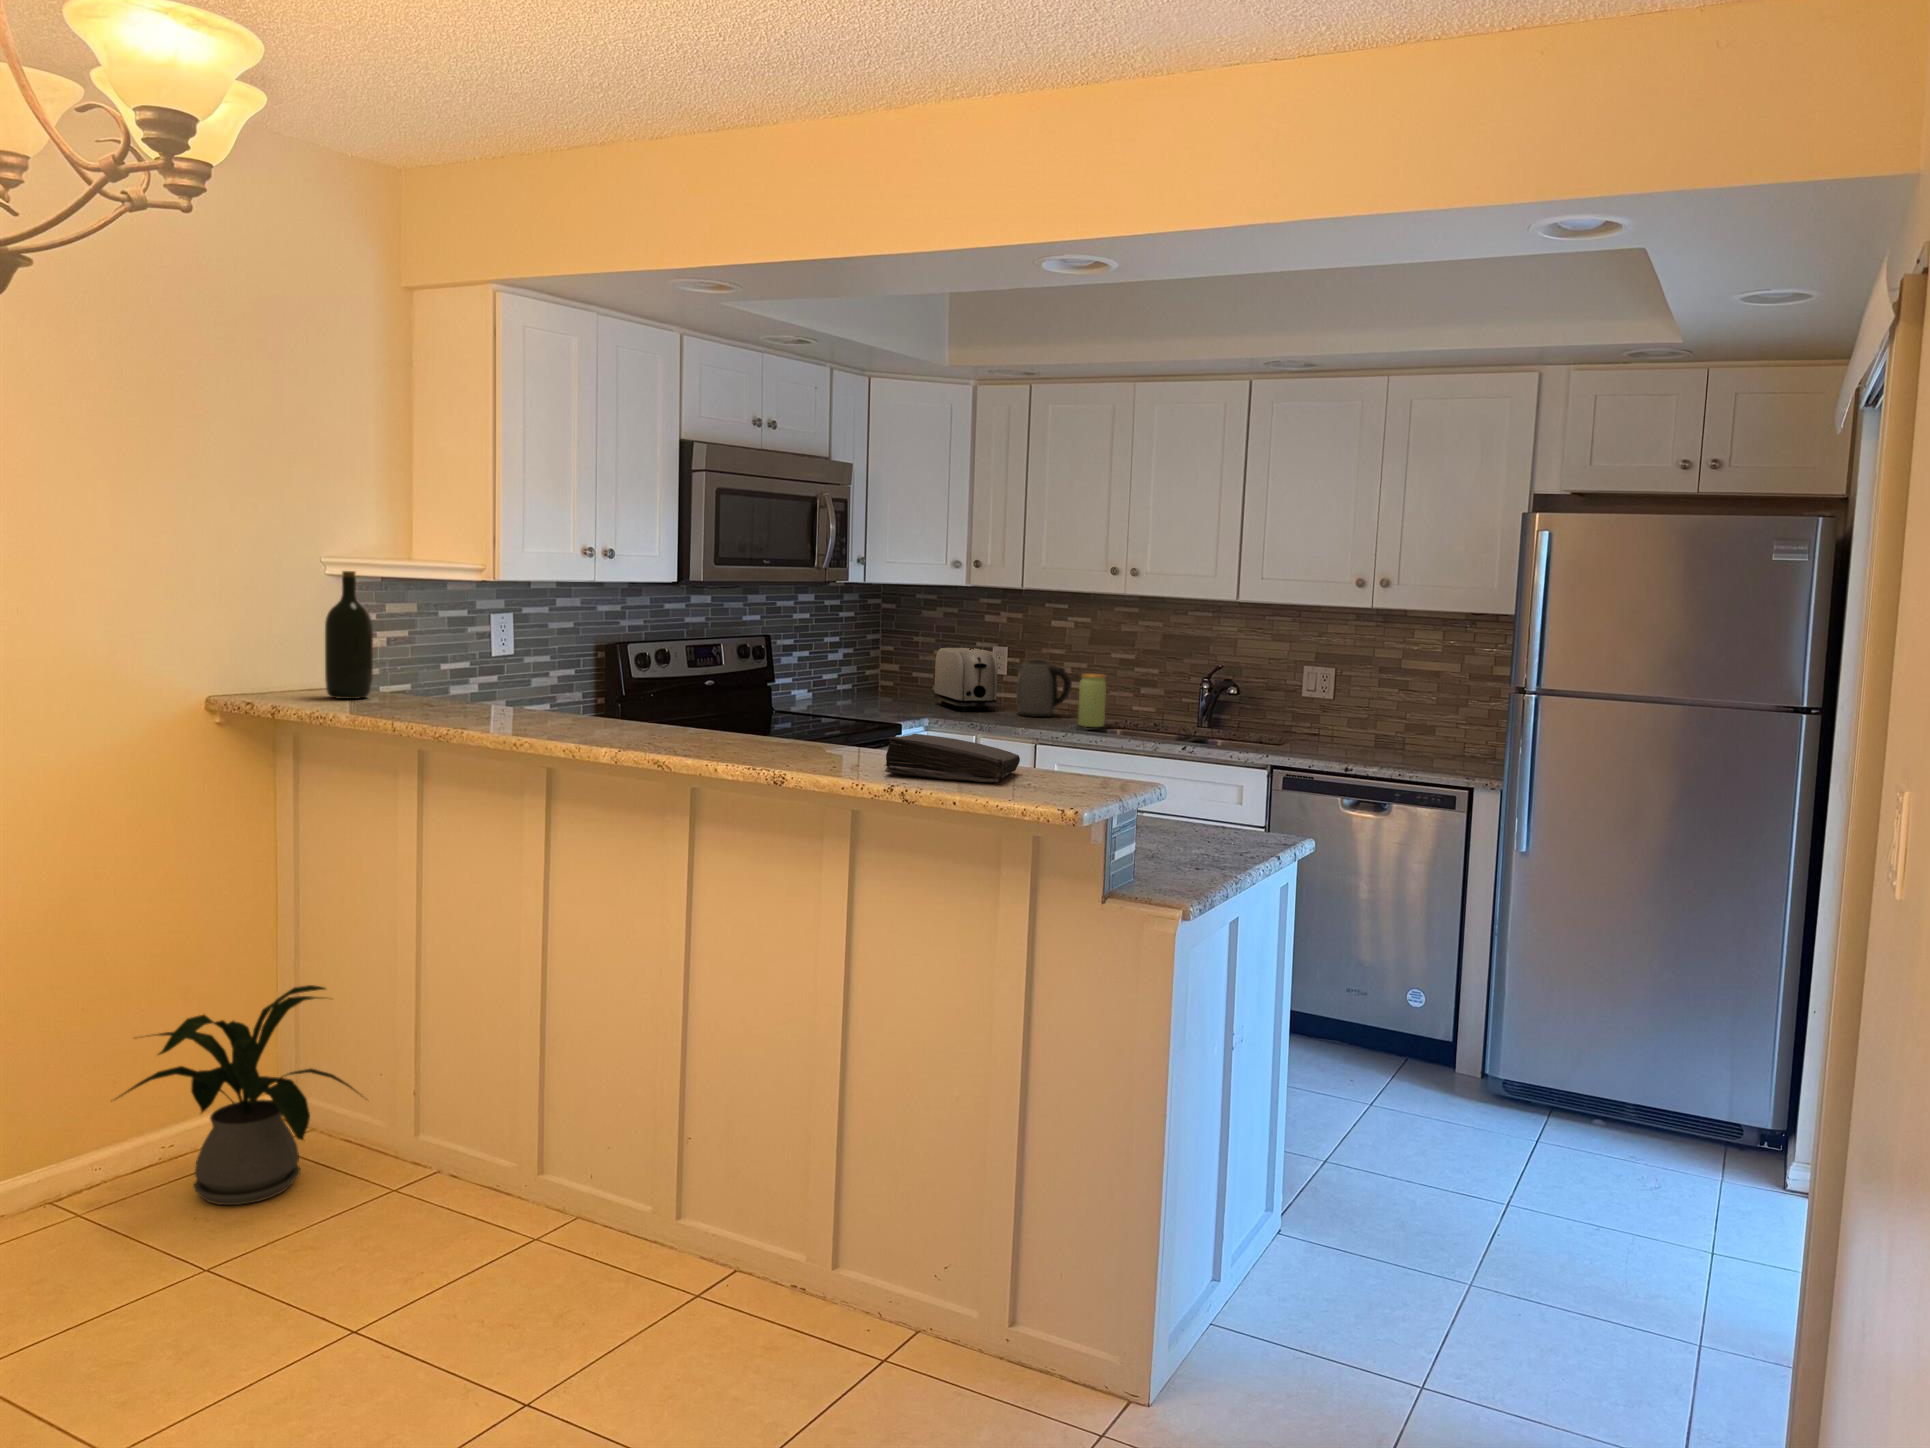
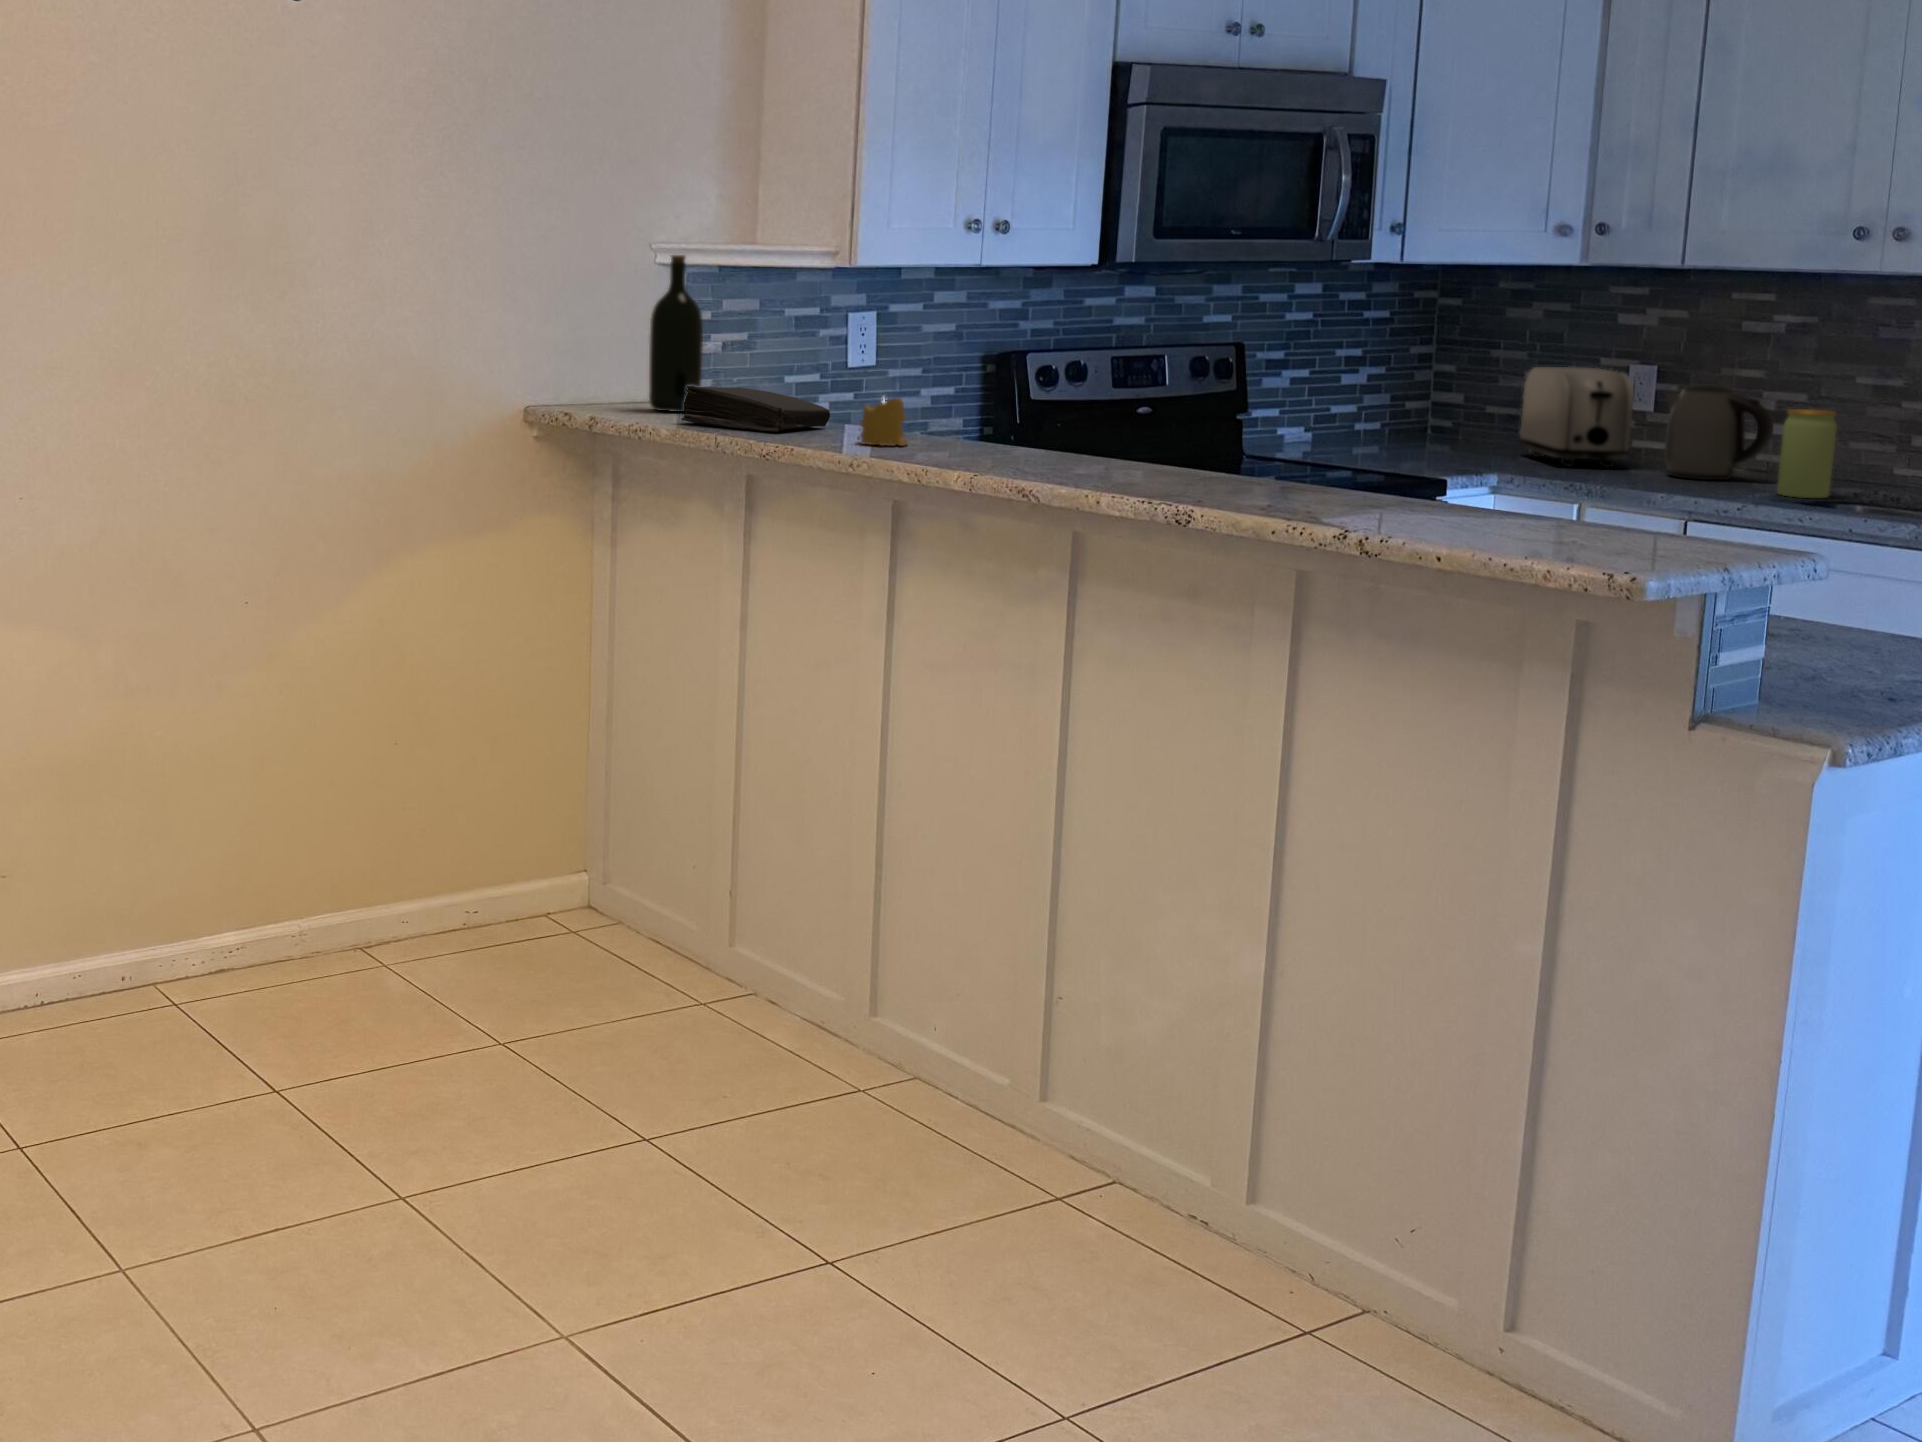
candle: none [512,685,554,725] -> present [860,398,908,446]
book: present [884,734,1020,782] -> present [681,386,830,432]
house plant: present [111,985,362,1205] -> none [418,748,679,990]

